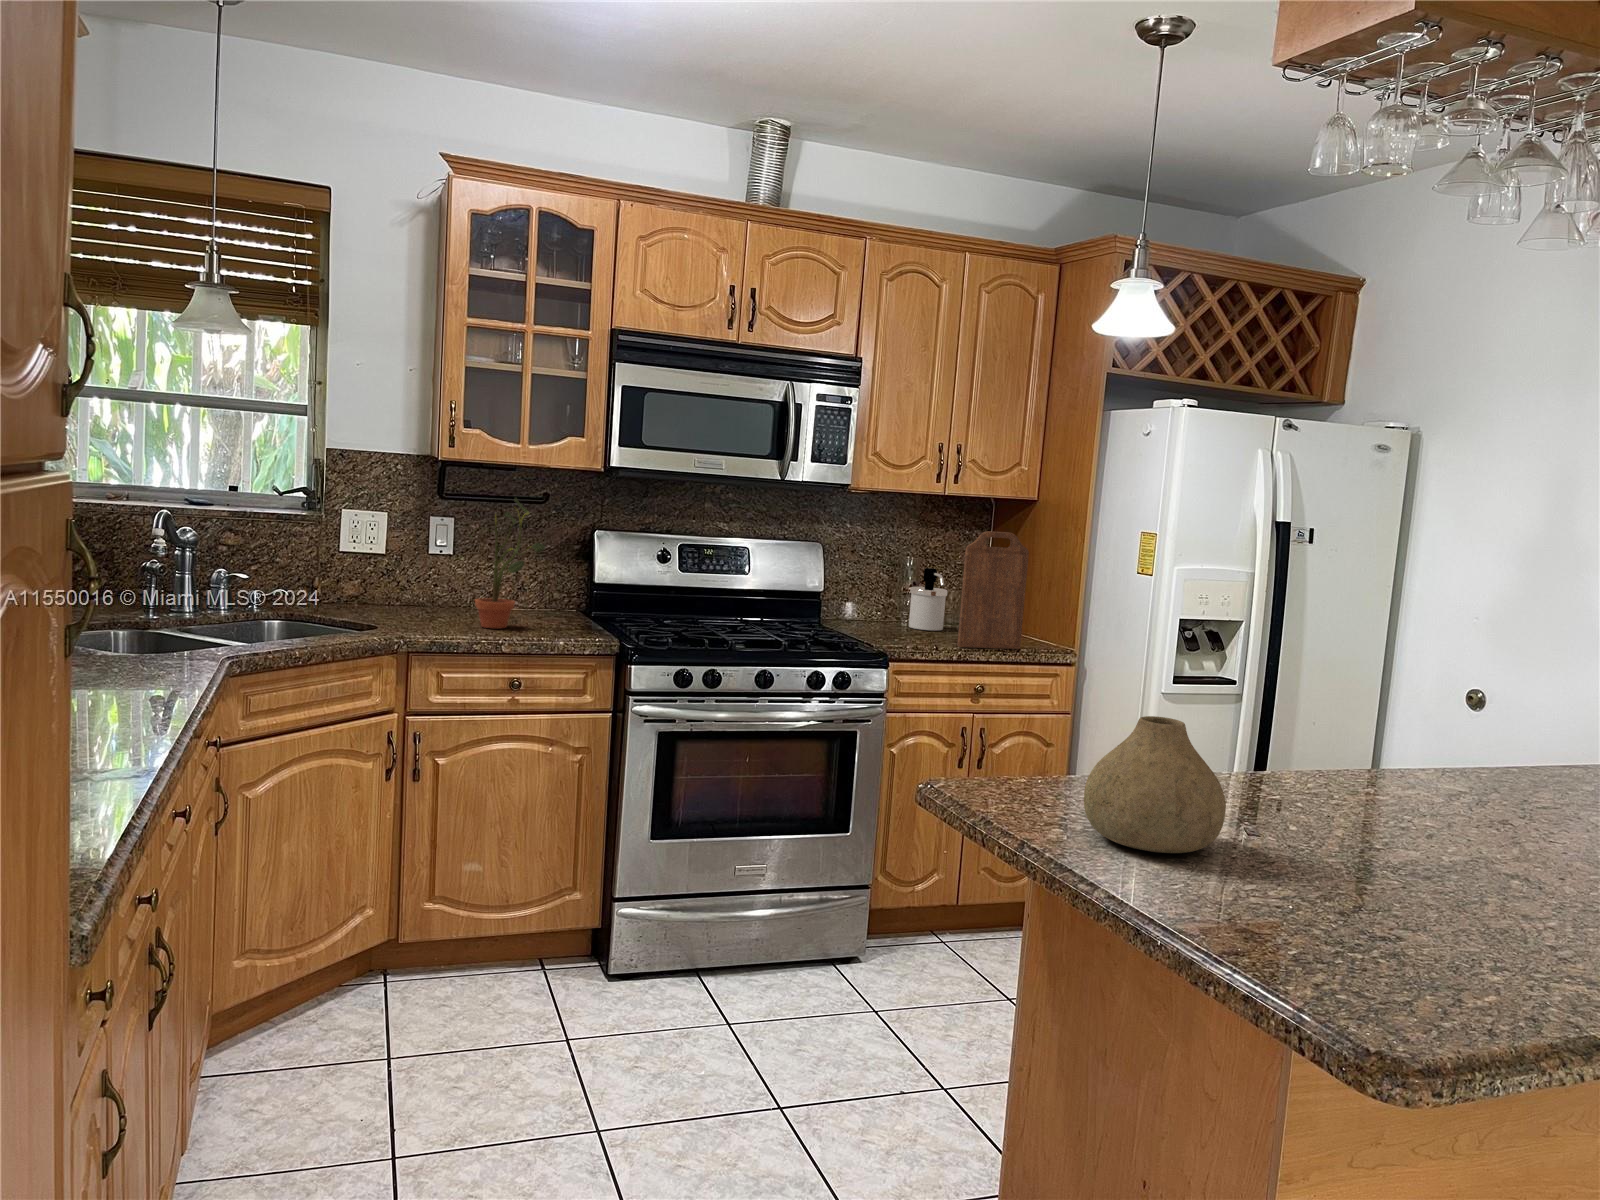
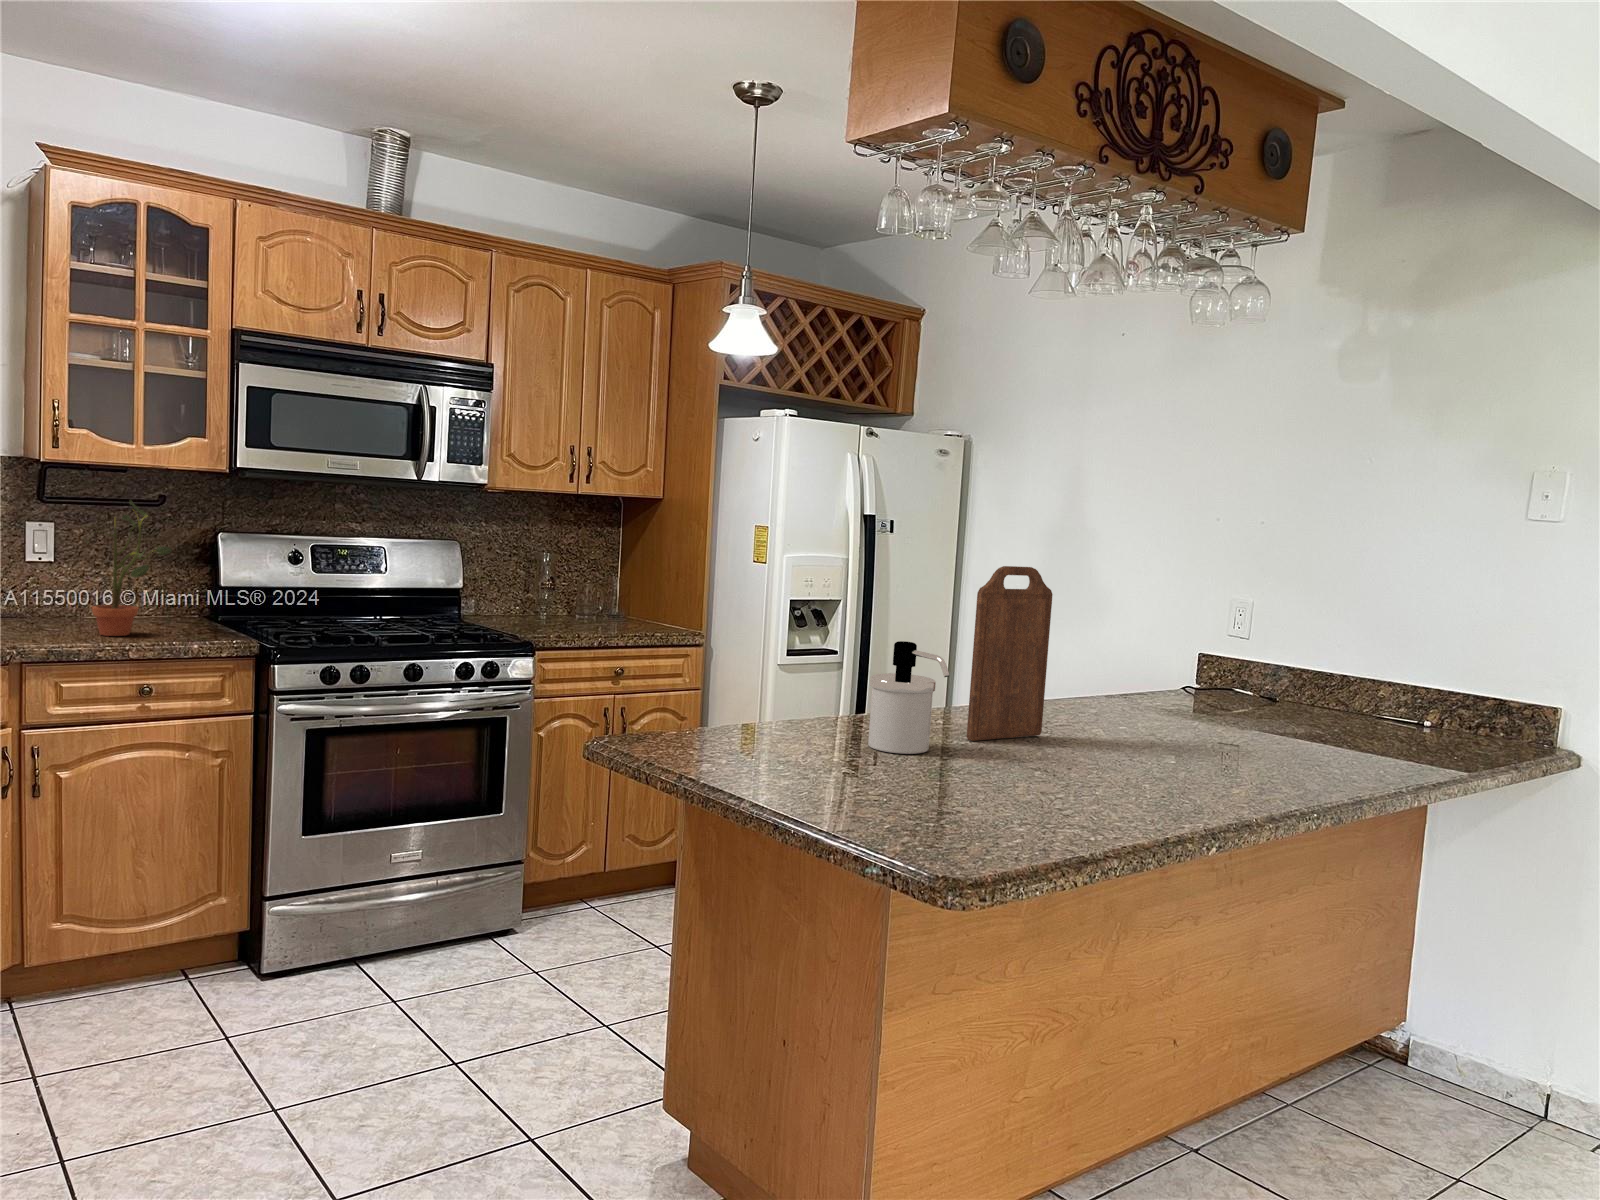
cutting board: present [957,531,1029,649] -> present [967,566,1053,741]
soap dispenser: present [909,568,947,631] -> present [868,641,949,754]
vase: present [1084,716,1226,853] -> none [729,668,836,773]

